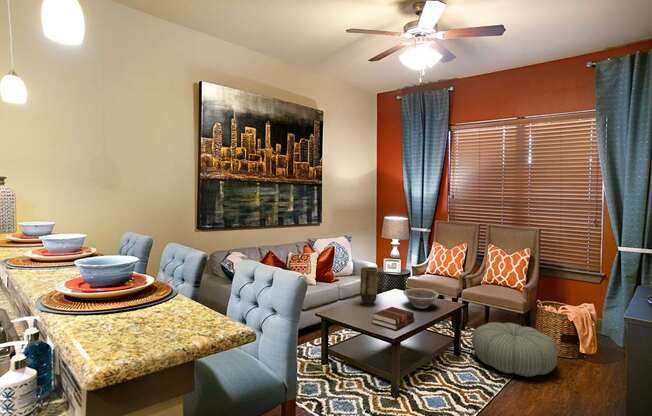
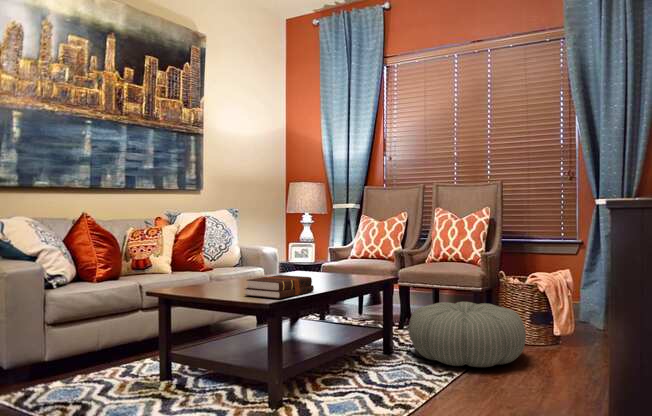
vase: present [360,267,378,306] -> none [236,226,265,284]
decorative bowl: present [403,288,439,308] -> none [303,257,356,282]

